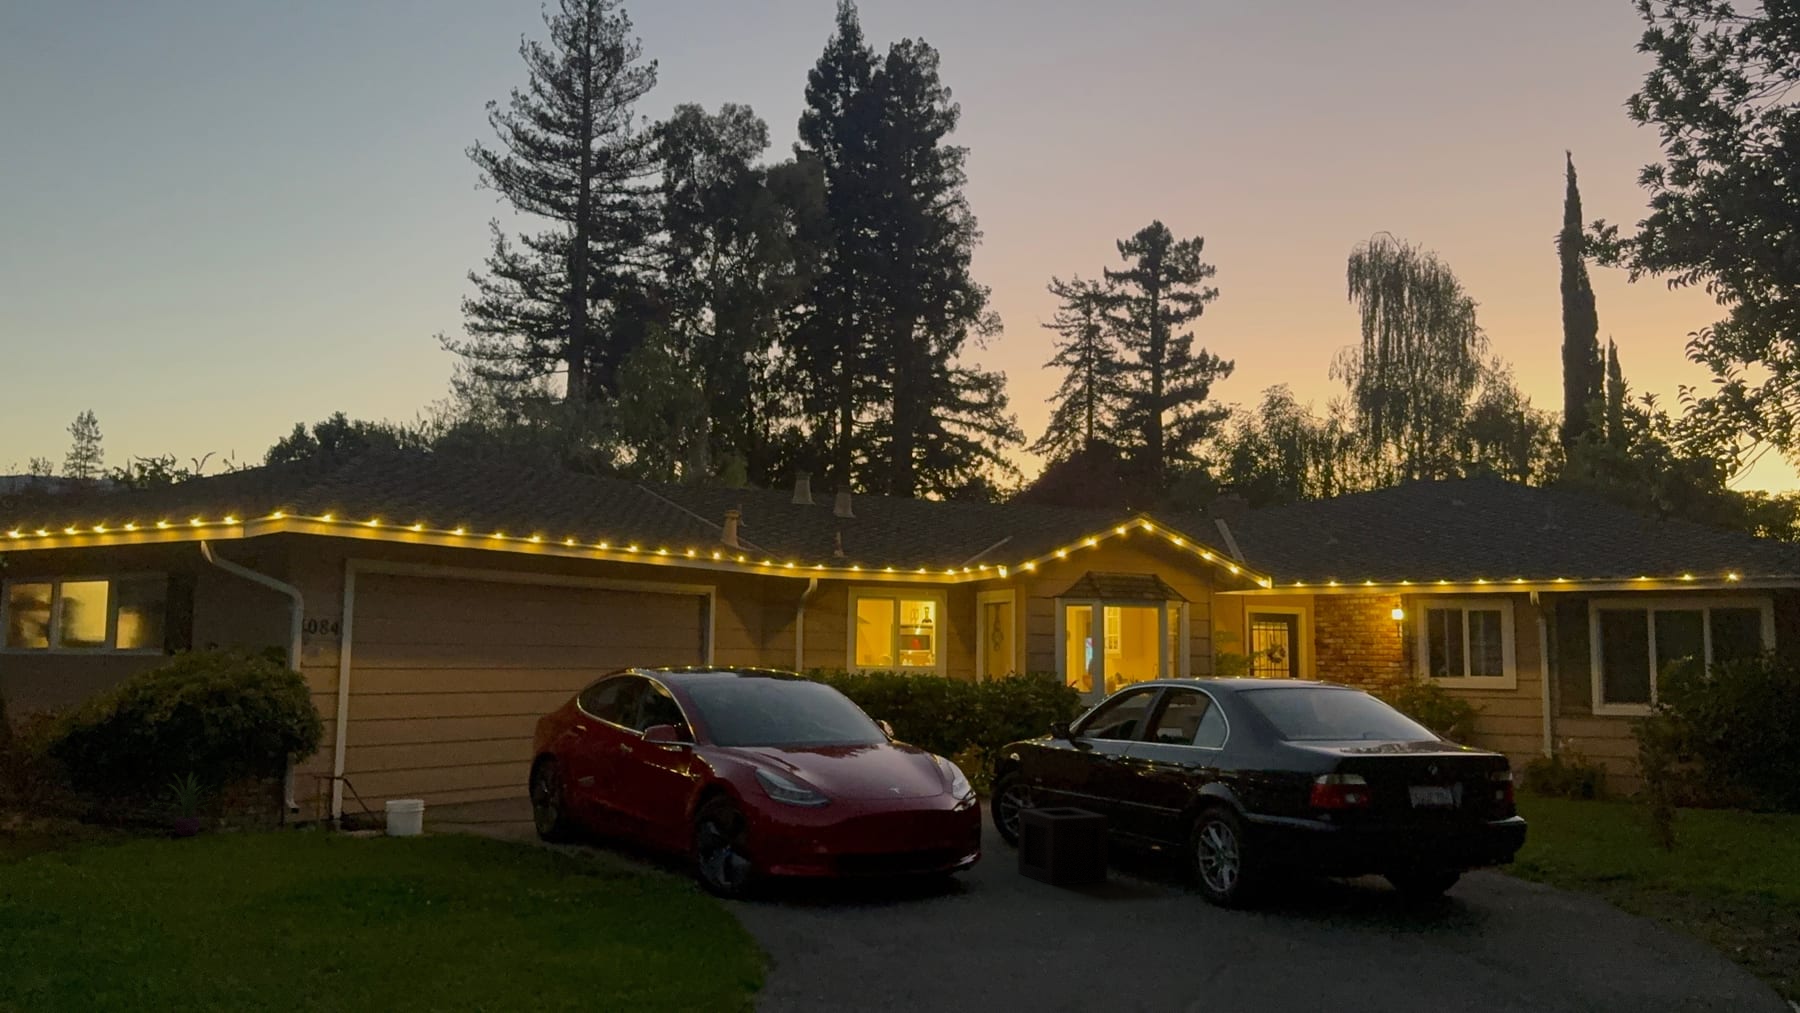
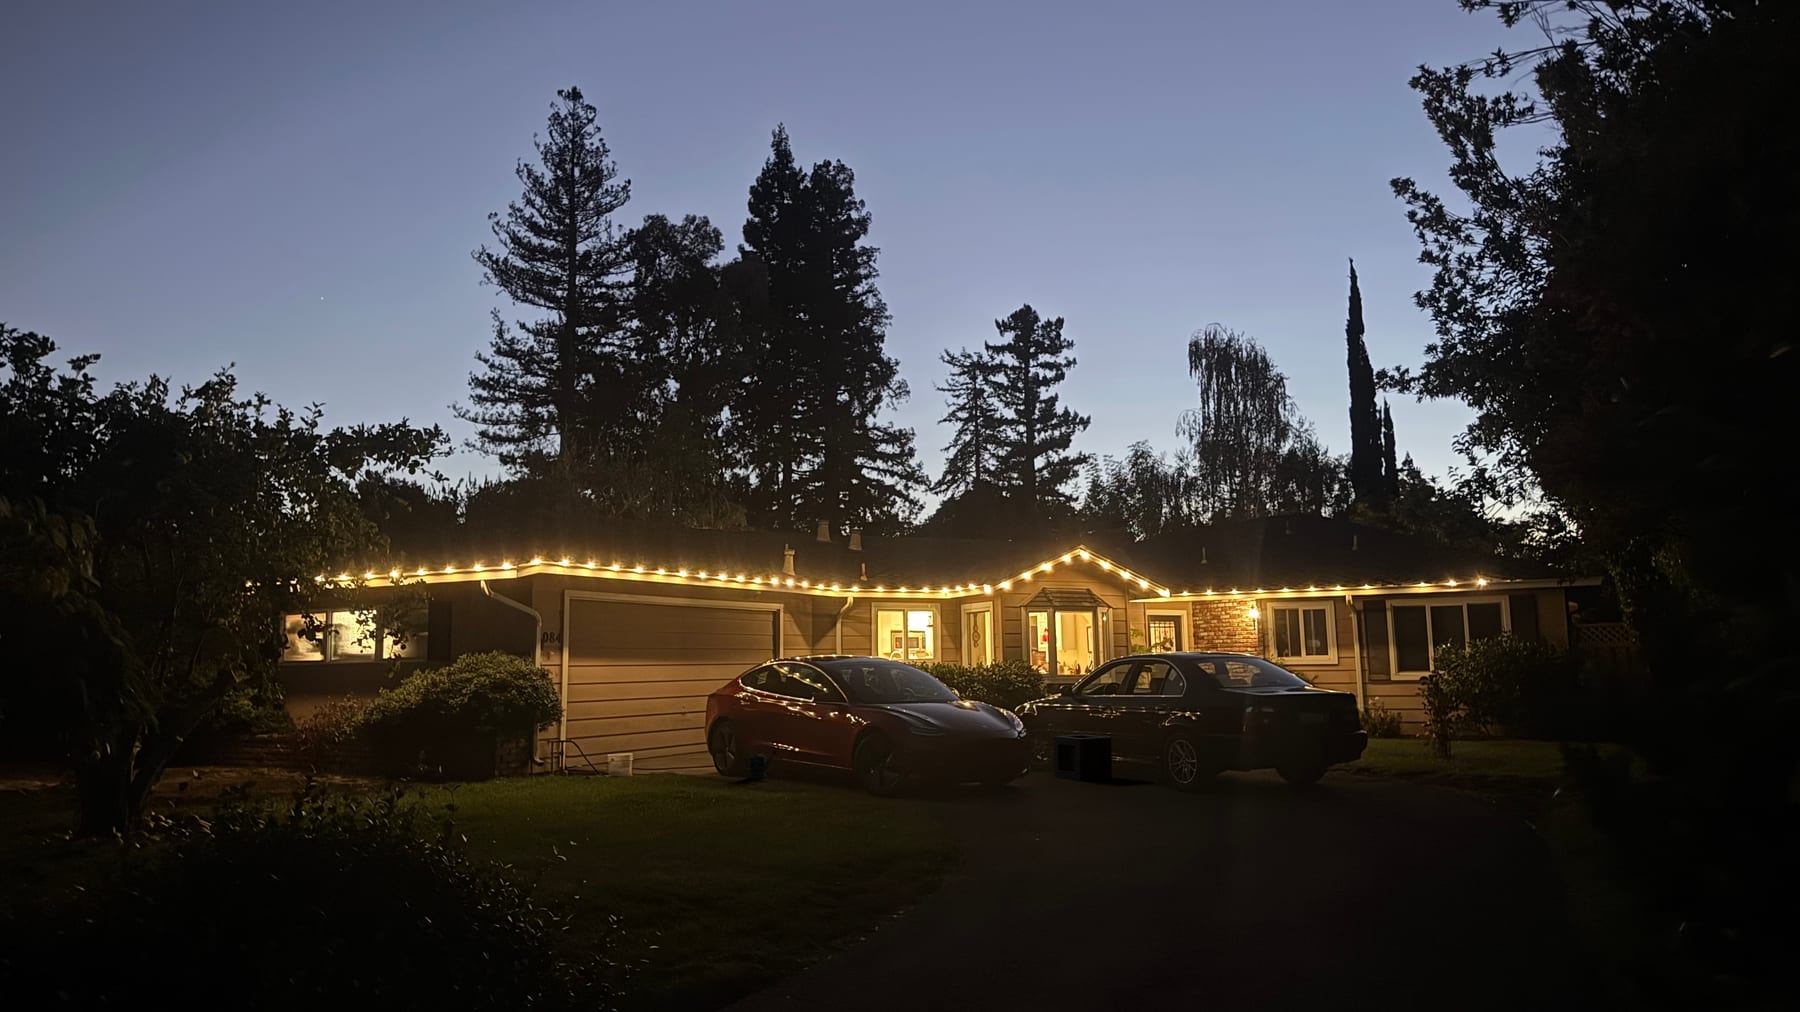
decorative plant: present [170,772,204,836] -> none [470,733,514,776]
watering can: none [541,814,596,858] -> present [749,751,776,779]

